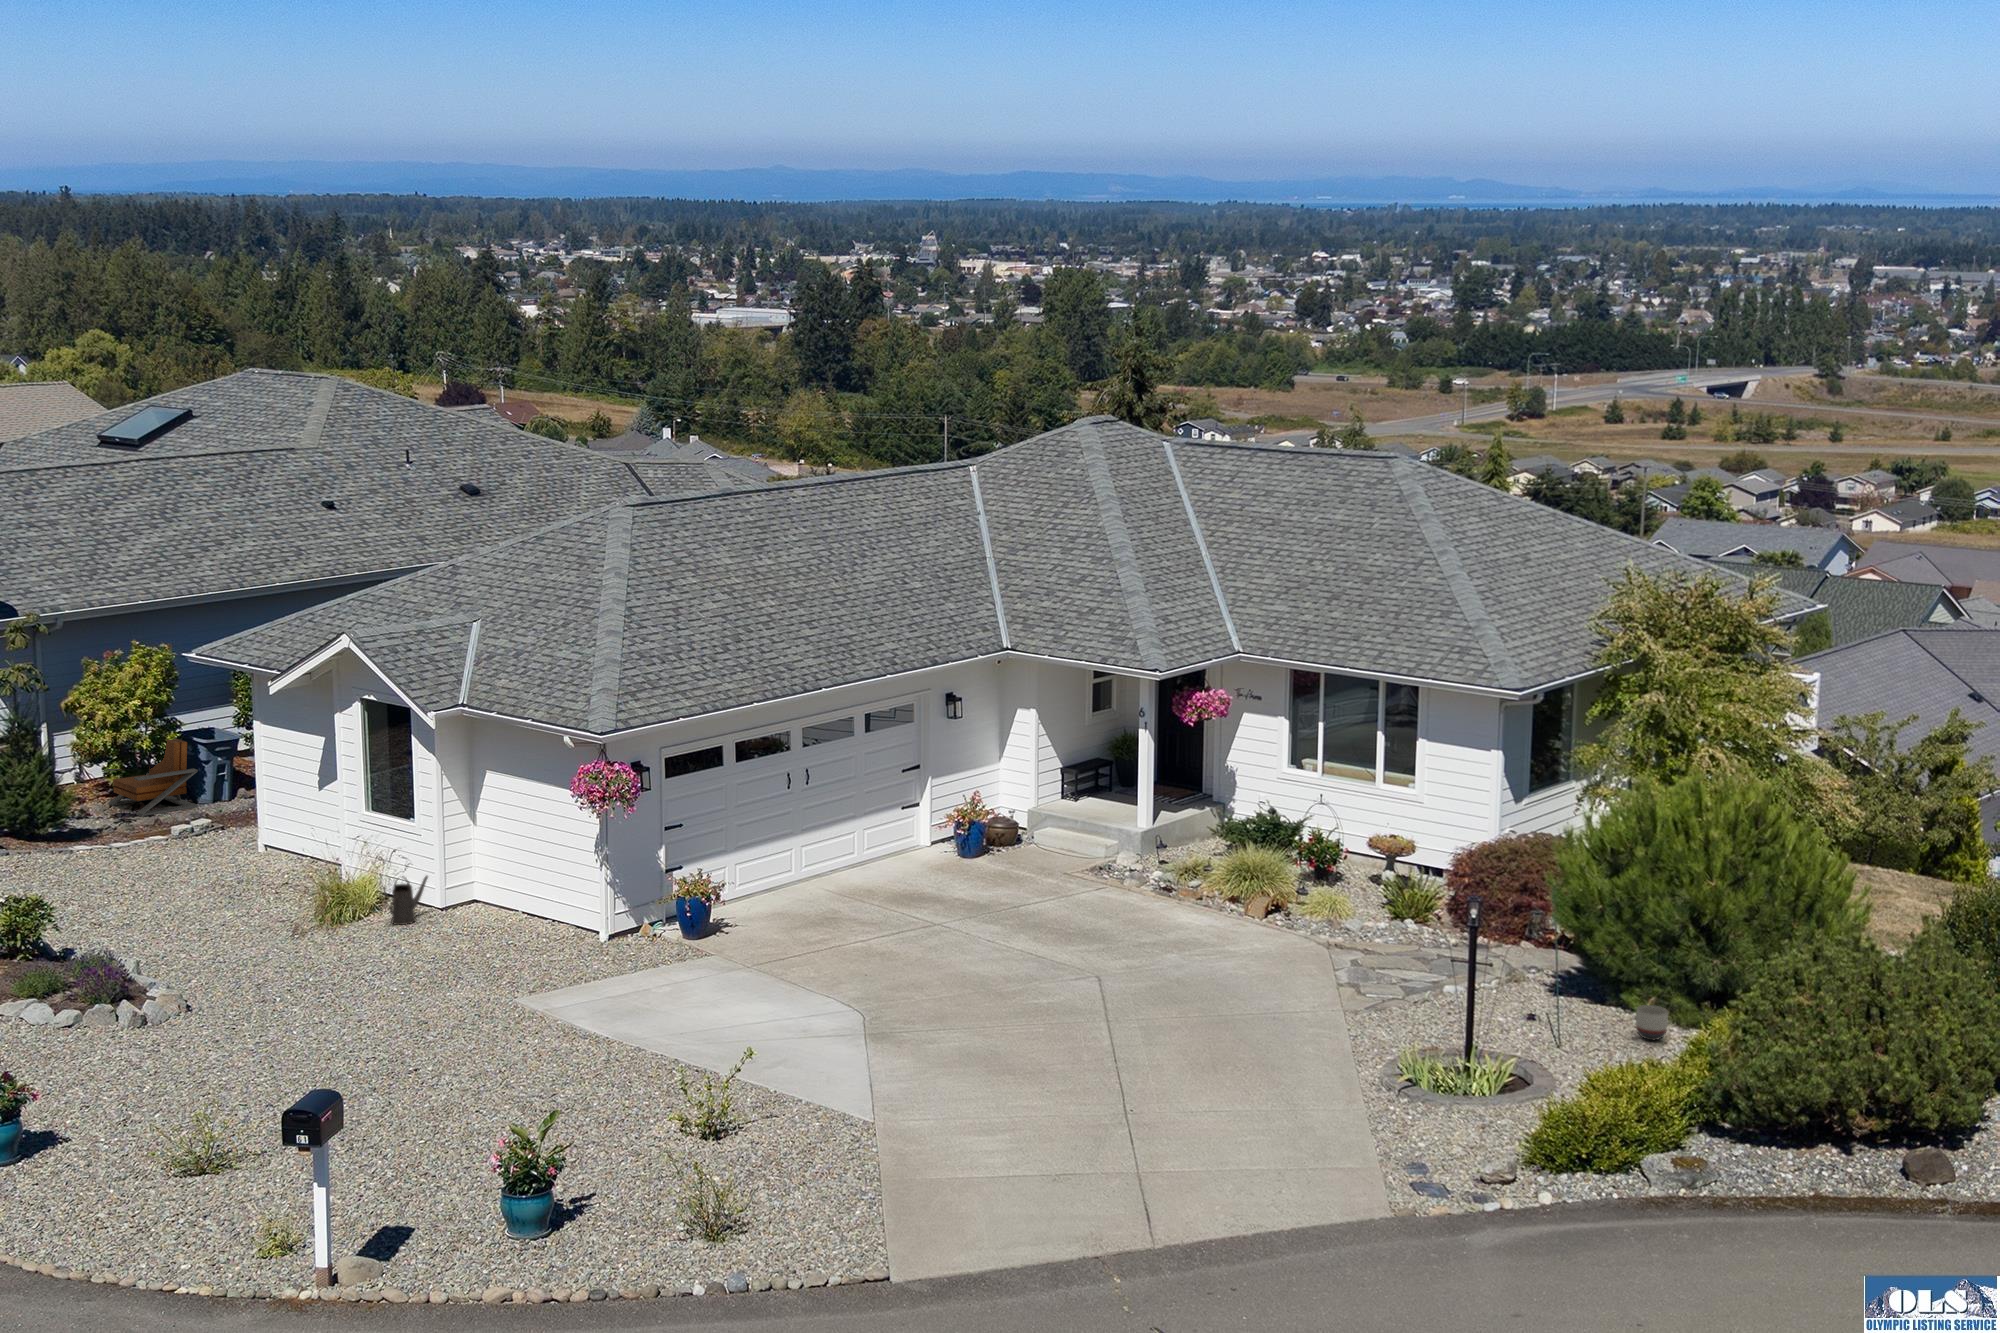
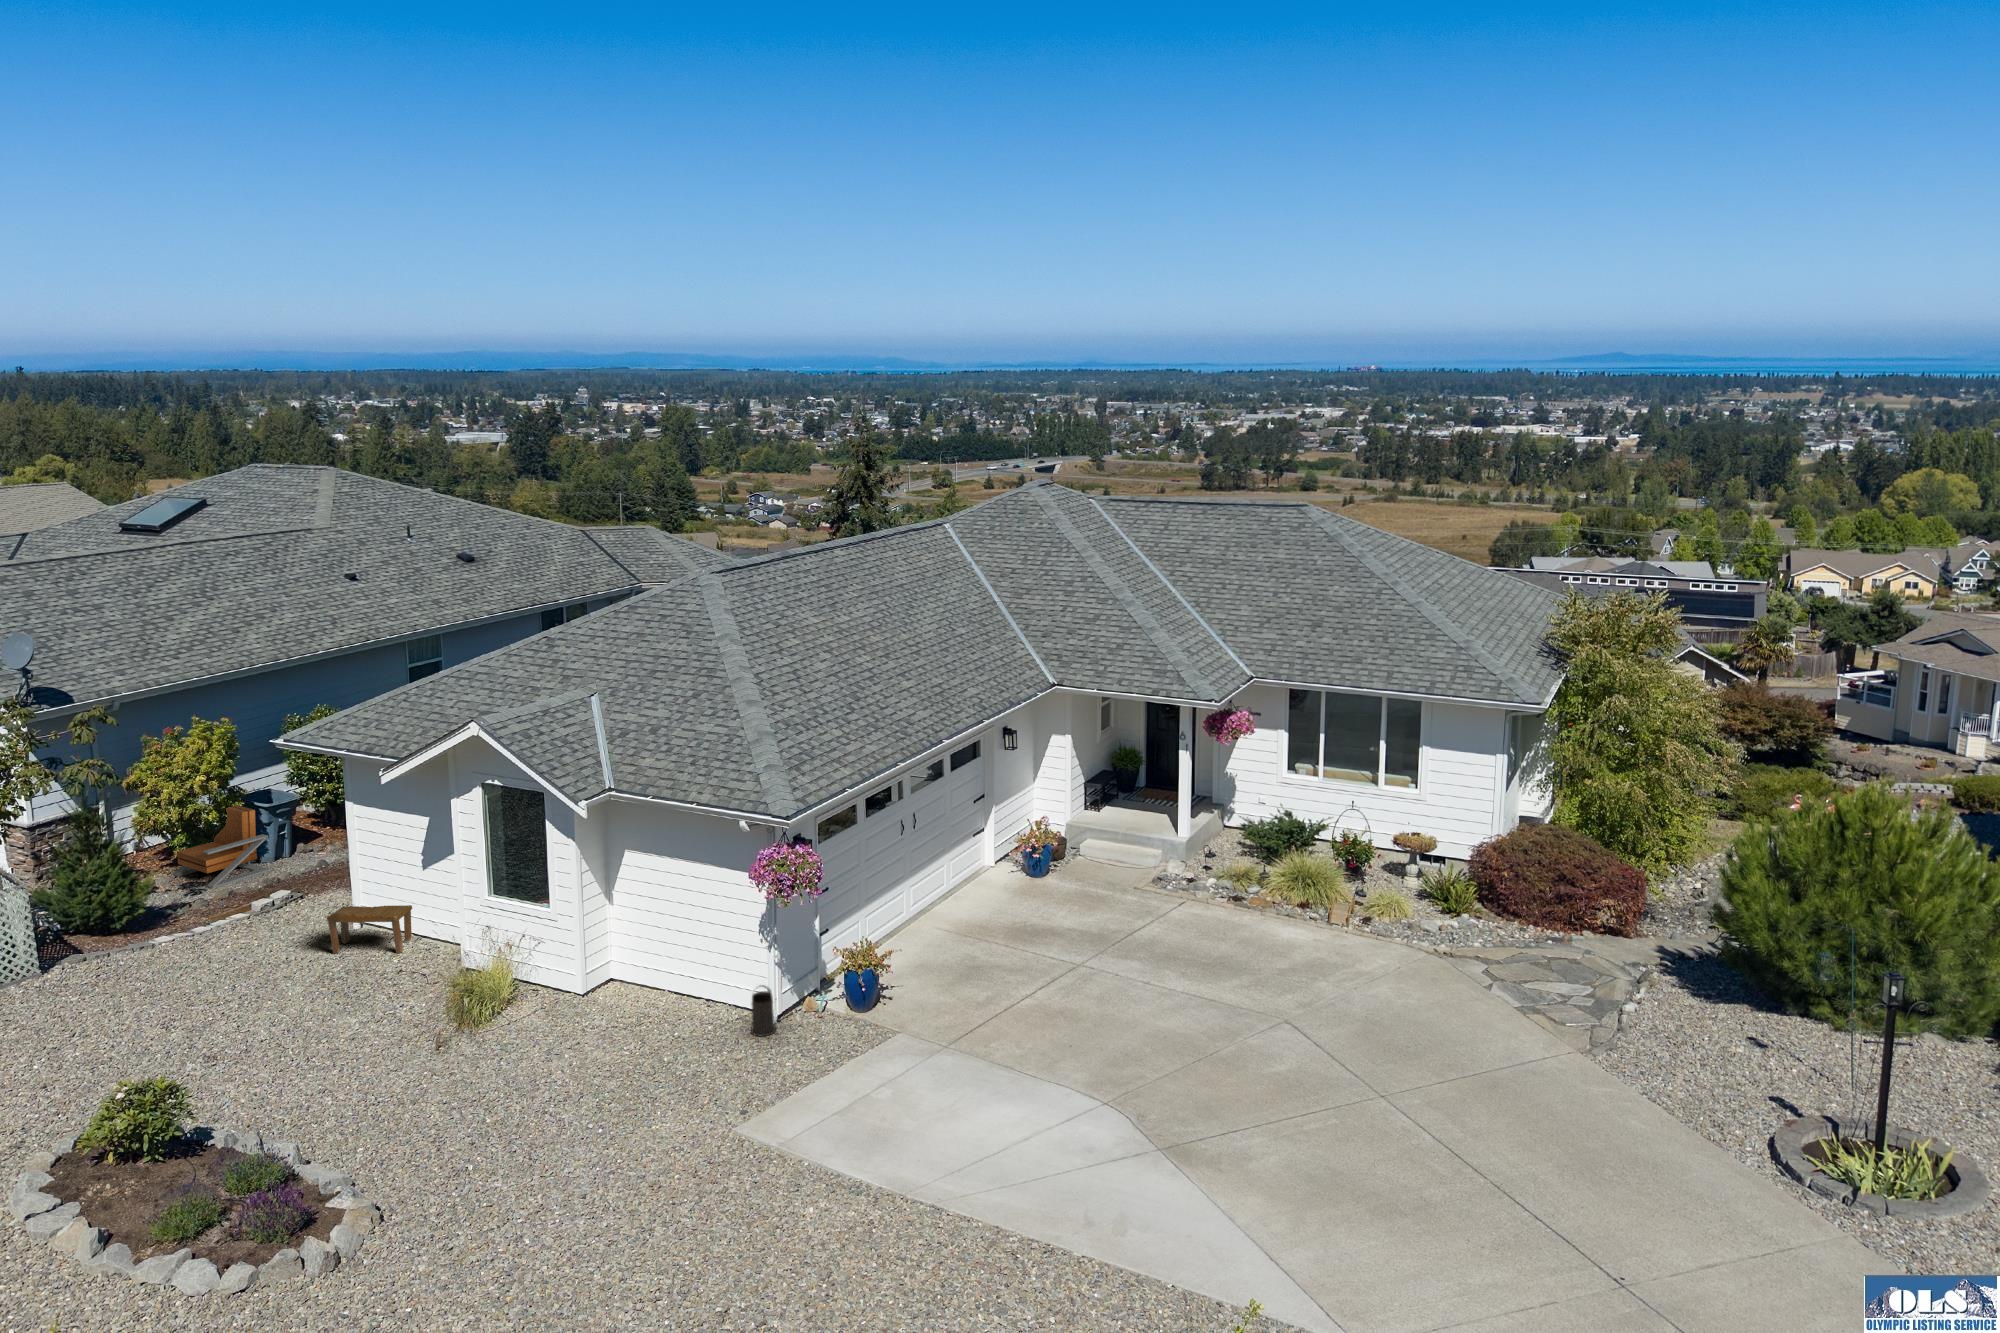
bench: none [224,825,304,873] -> present [327,905,412,954]
watering can: present [389,876,428,925] -> present [751,985,776,1037]
planter: present [1636,1005,1668,1040] -> none [1764,1004,1797,1037]

